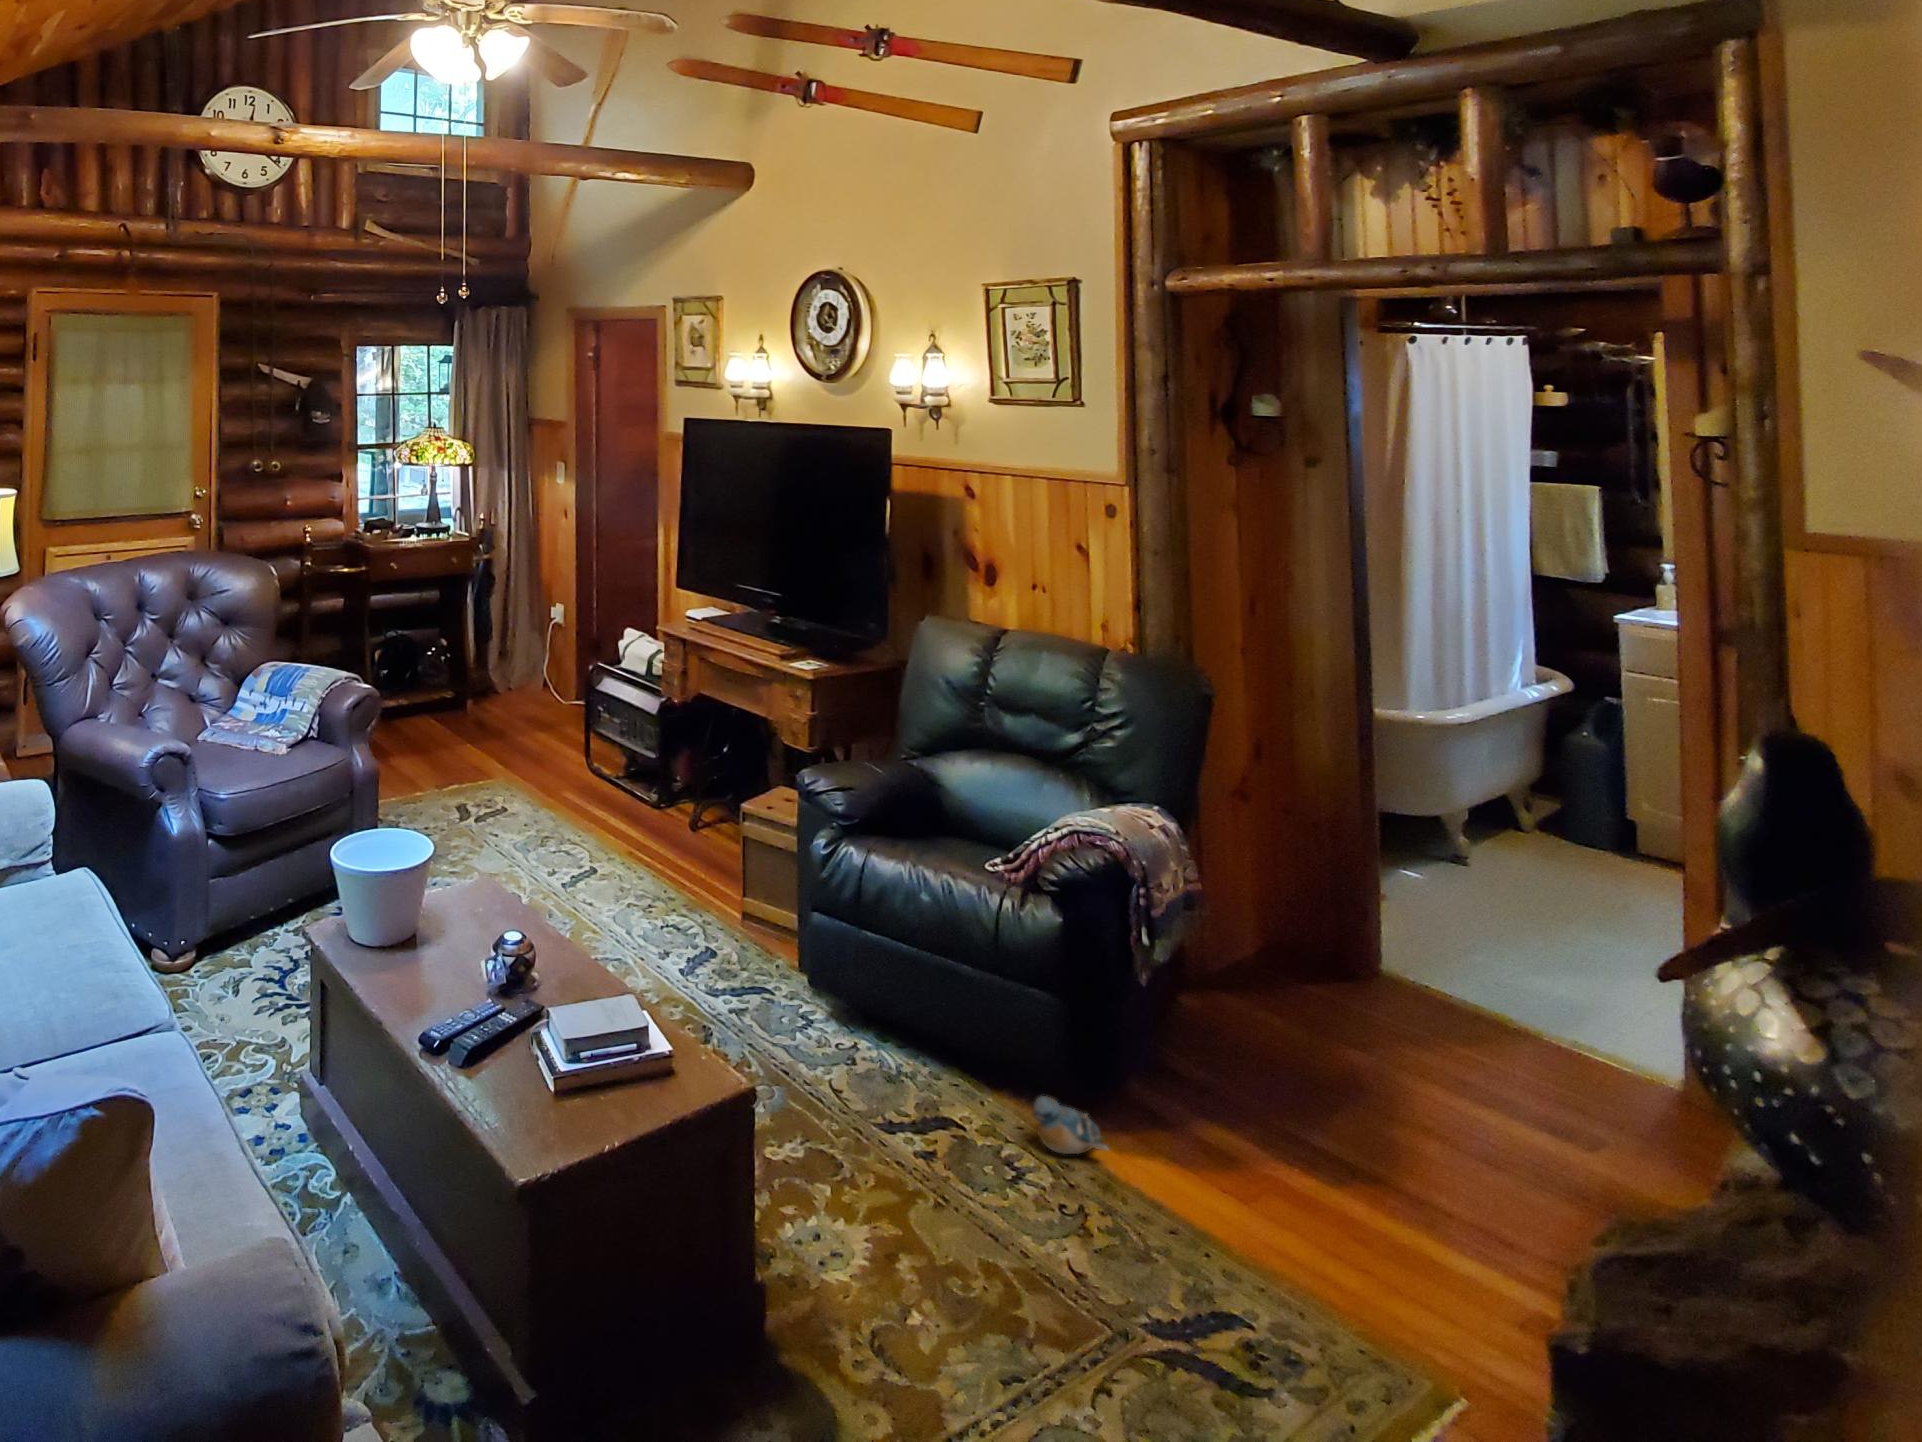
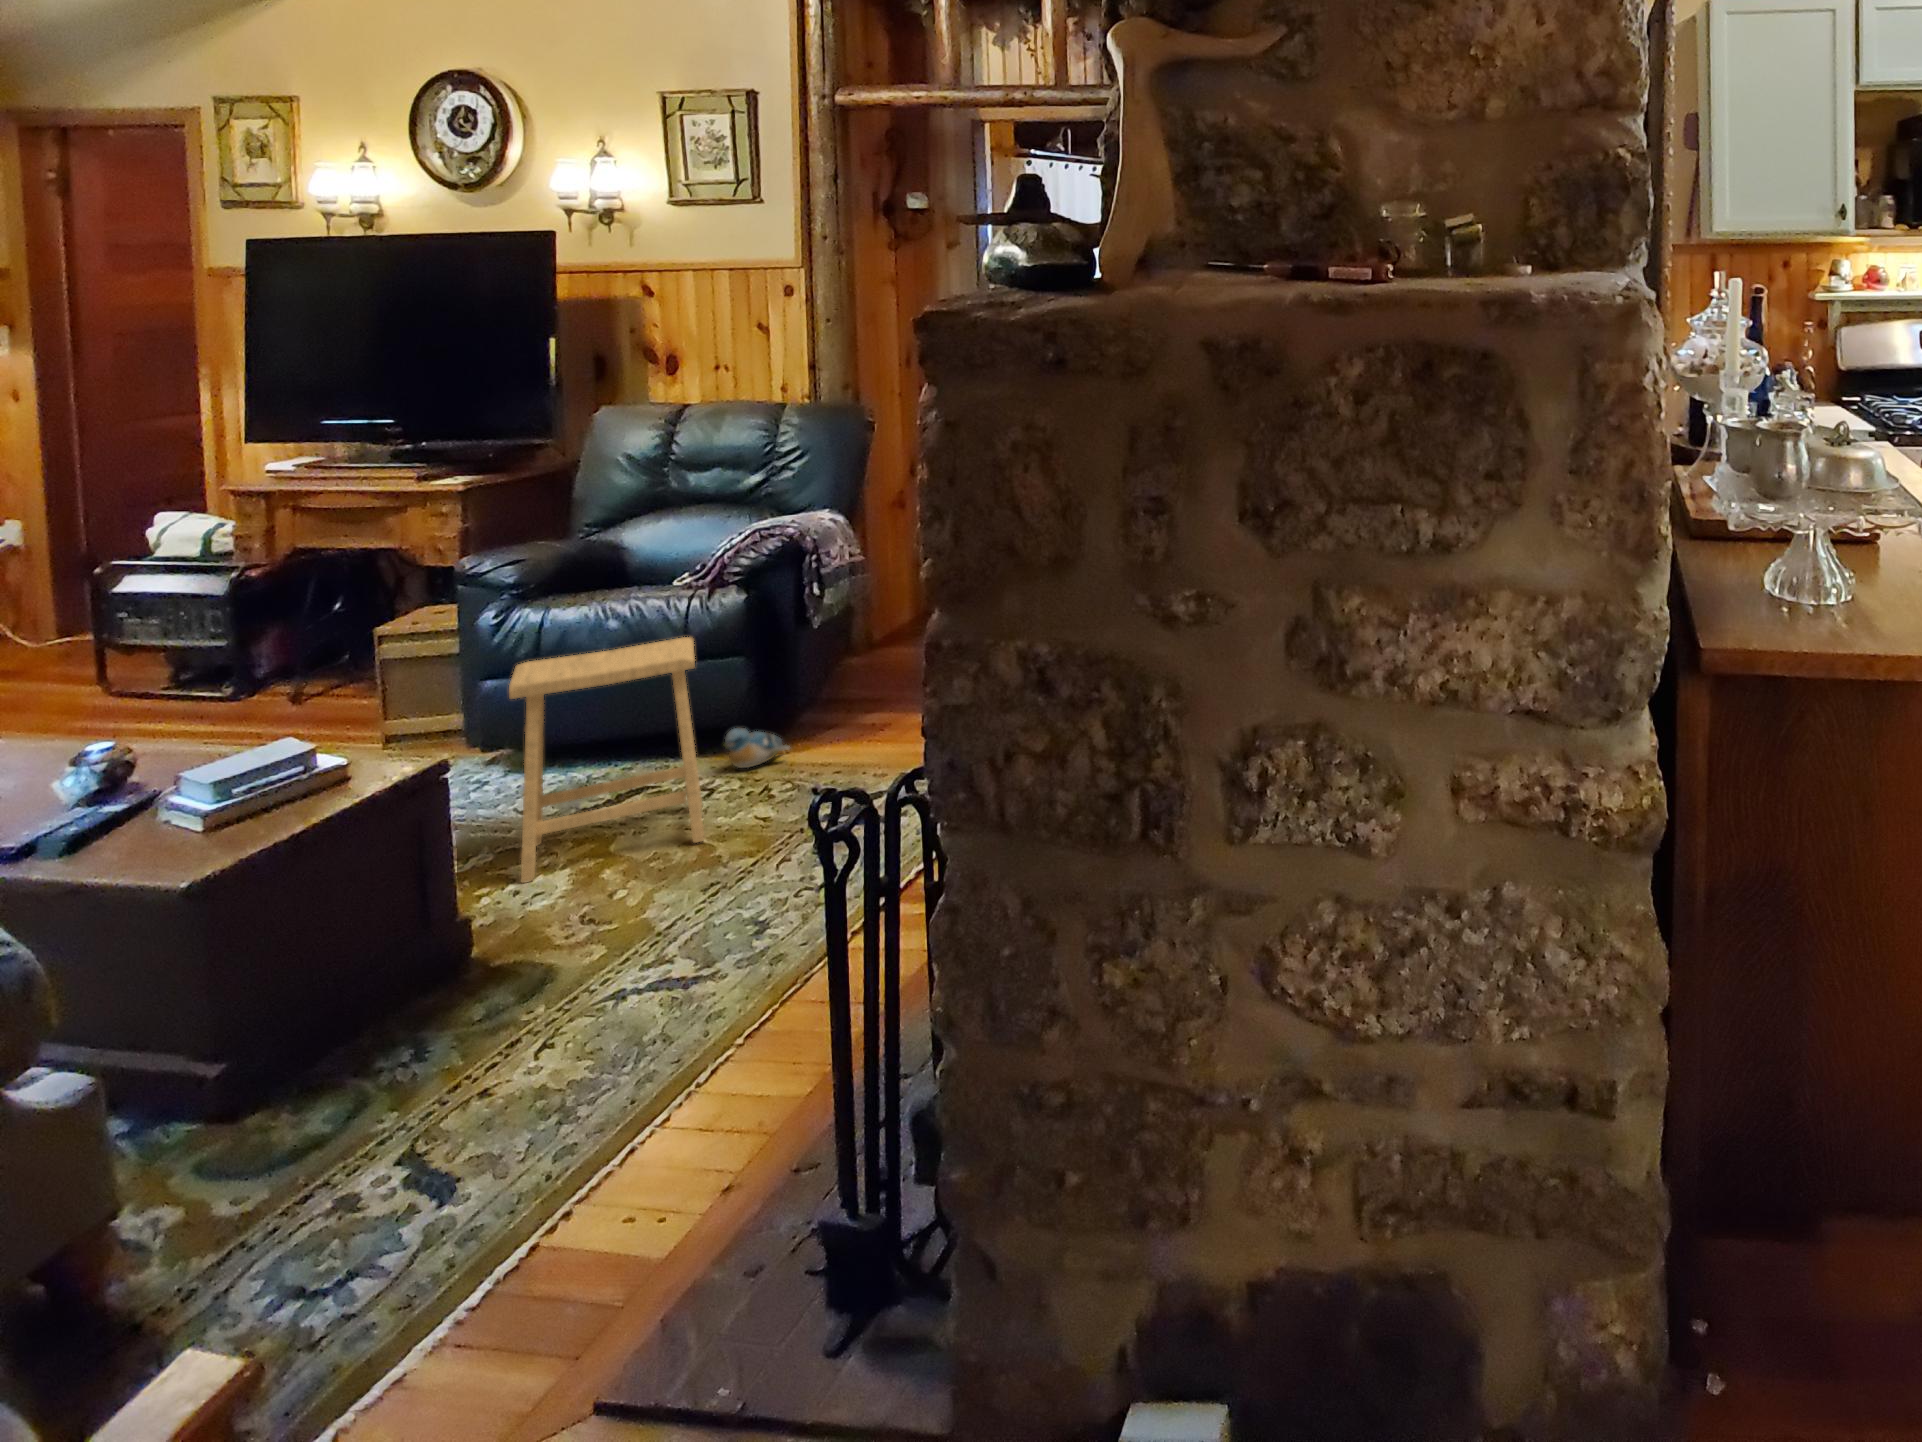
footstool: none [817,964,1007,1276] -> present [509,637,704,883]

